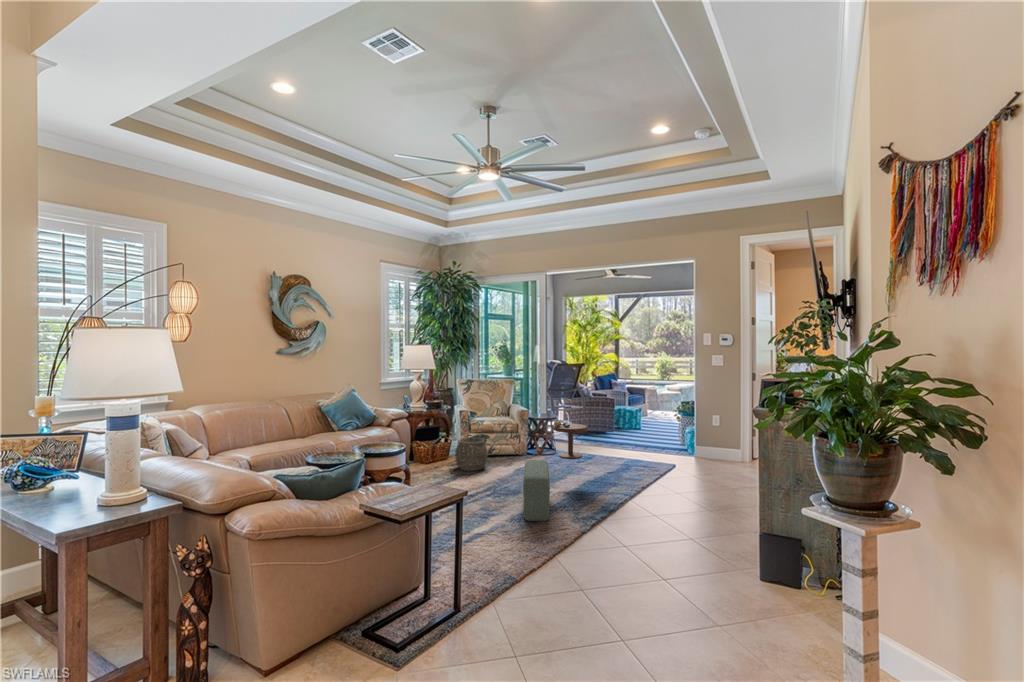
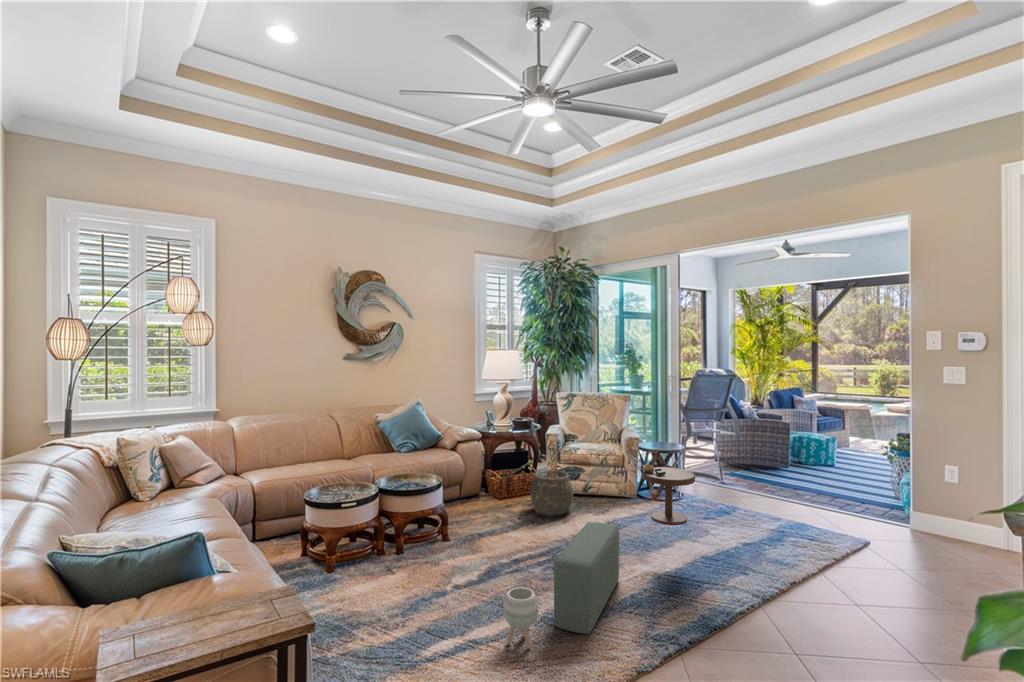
planter: none [500,496,523,531] -> present [503,587,538,649]

